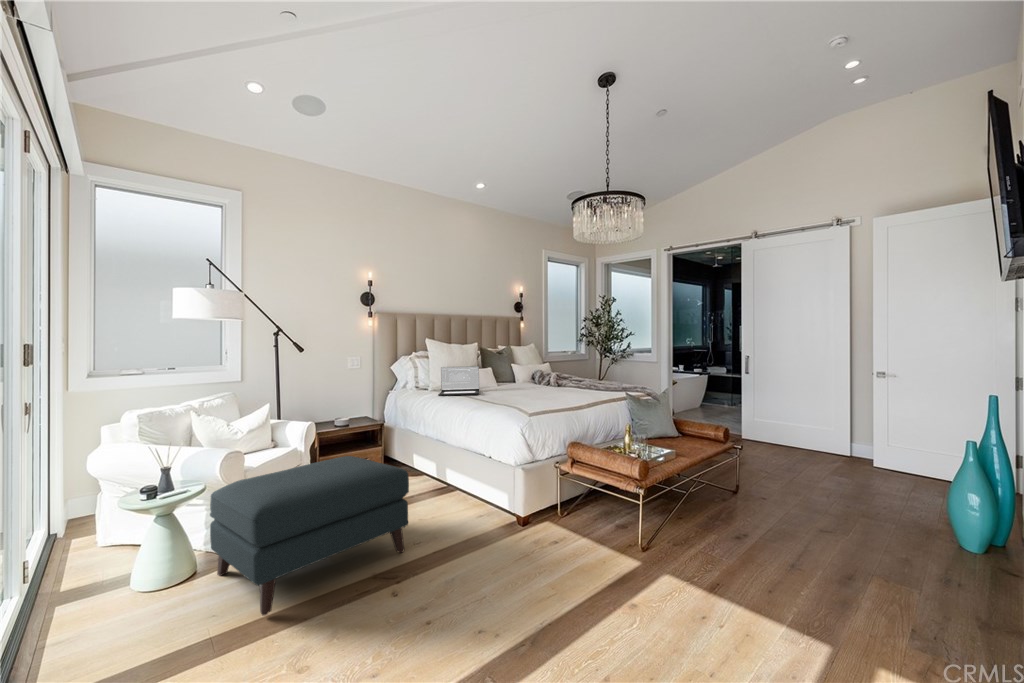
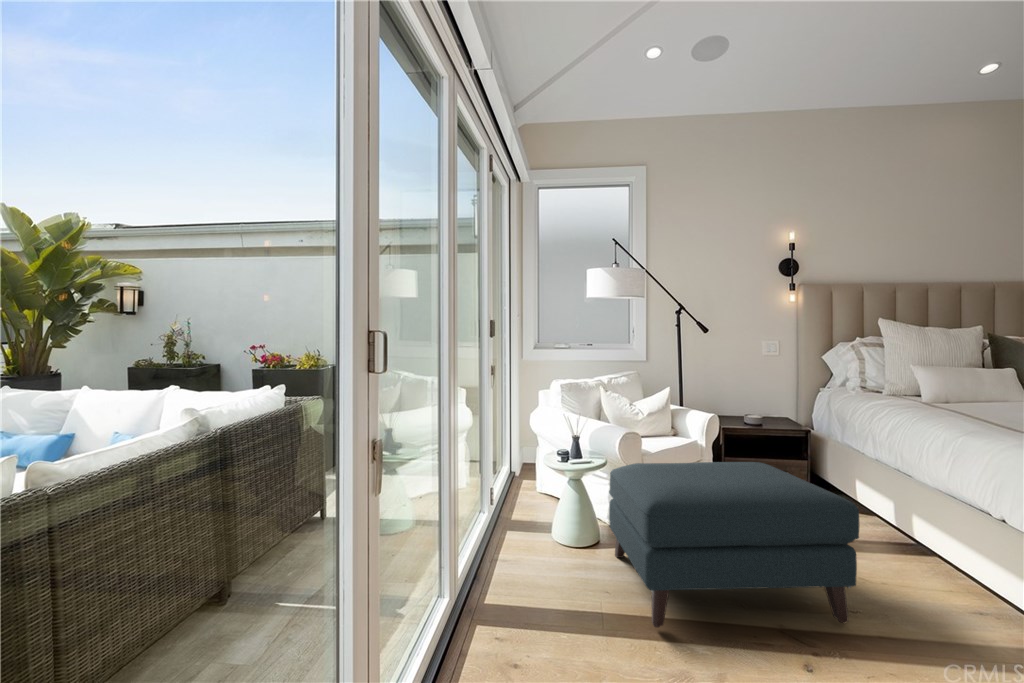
laptop: present [438,366,479,396] -> none [906,359,993,407]

